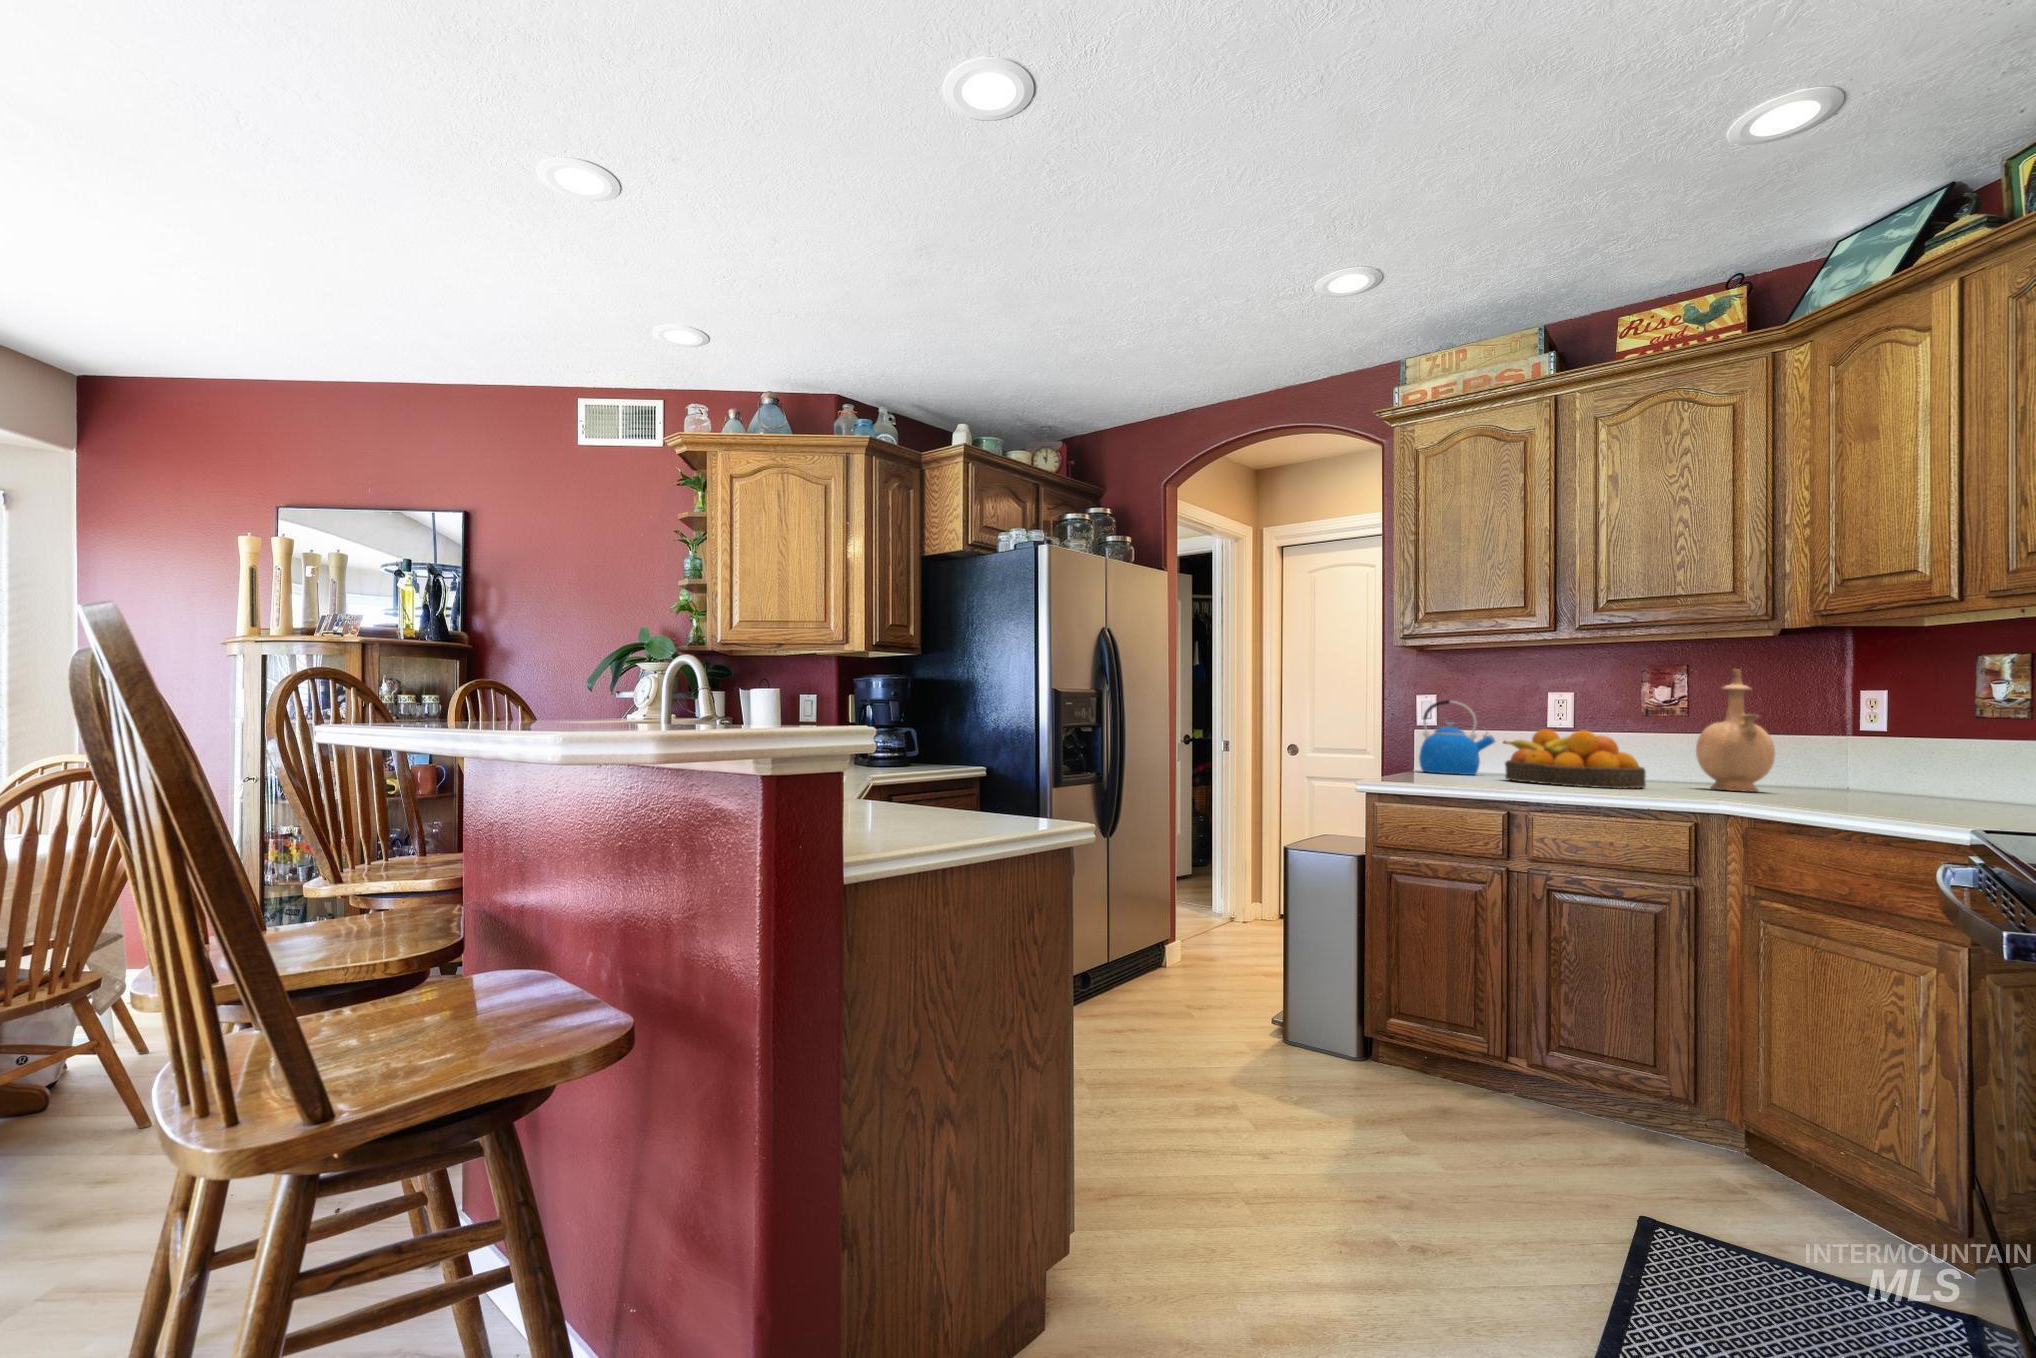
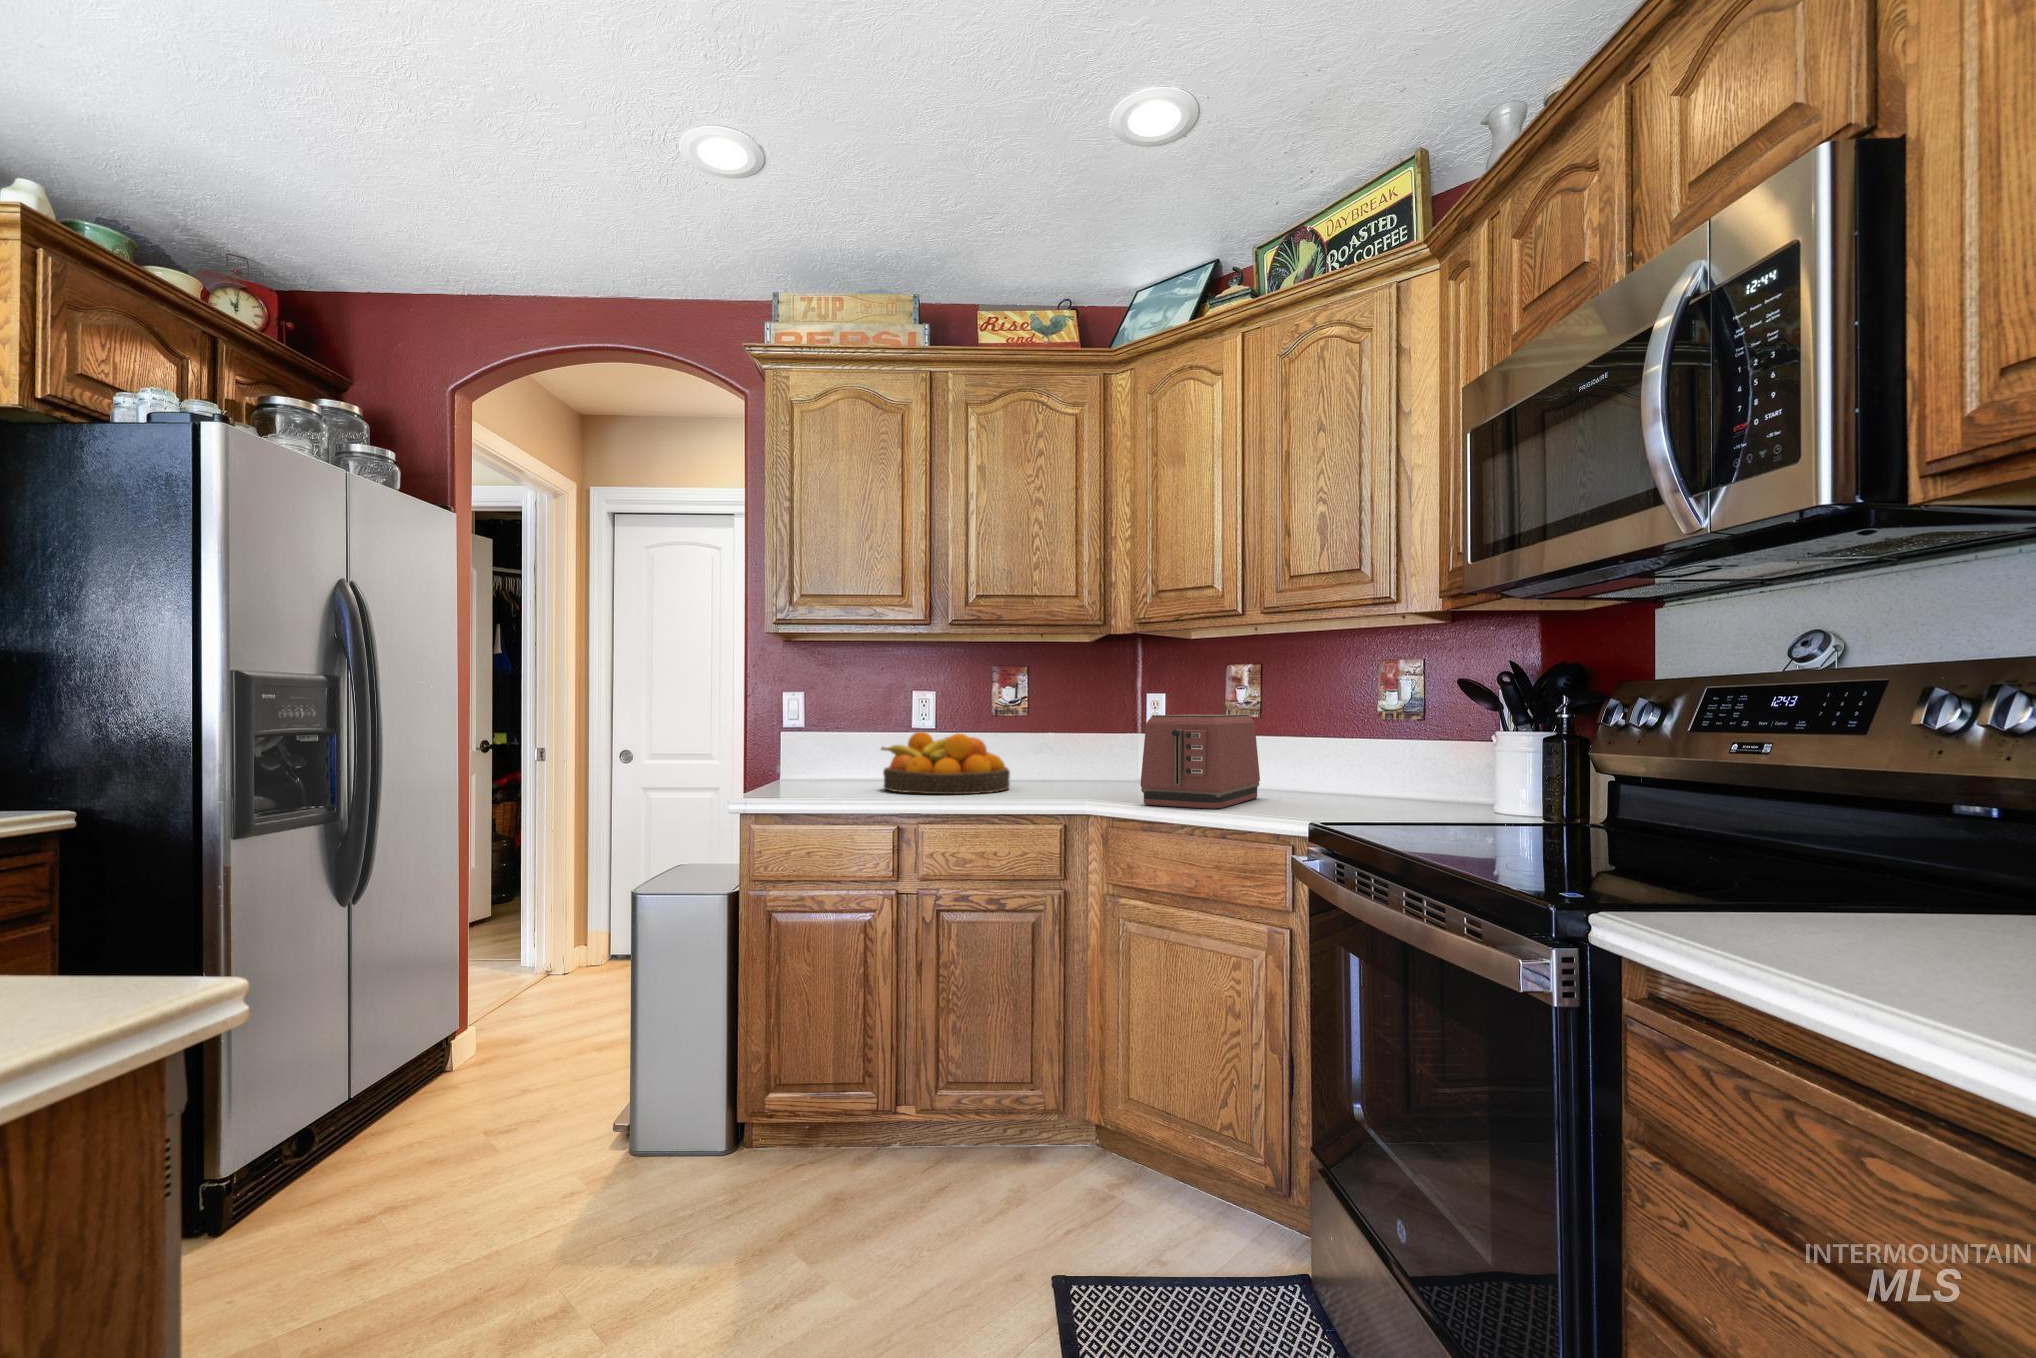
vase: present [1696,669,1775,792] -> none [1041,667,1100,782]
kettle: present [1419,700,1495,775] -> none [788,700,866,785]
toaster: none [1786,713,1983,814] -> present [1140,714,1260,809]

